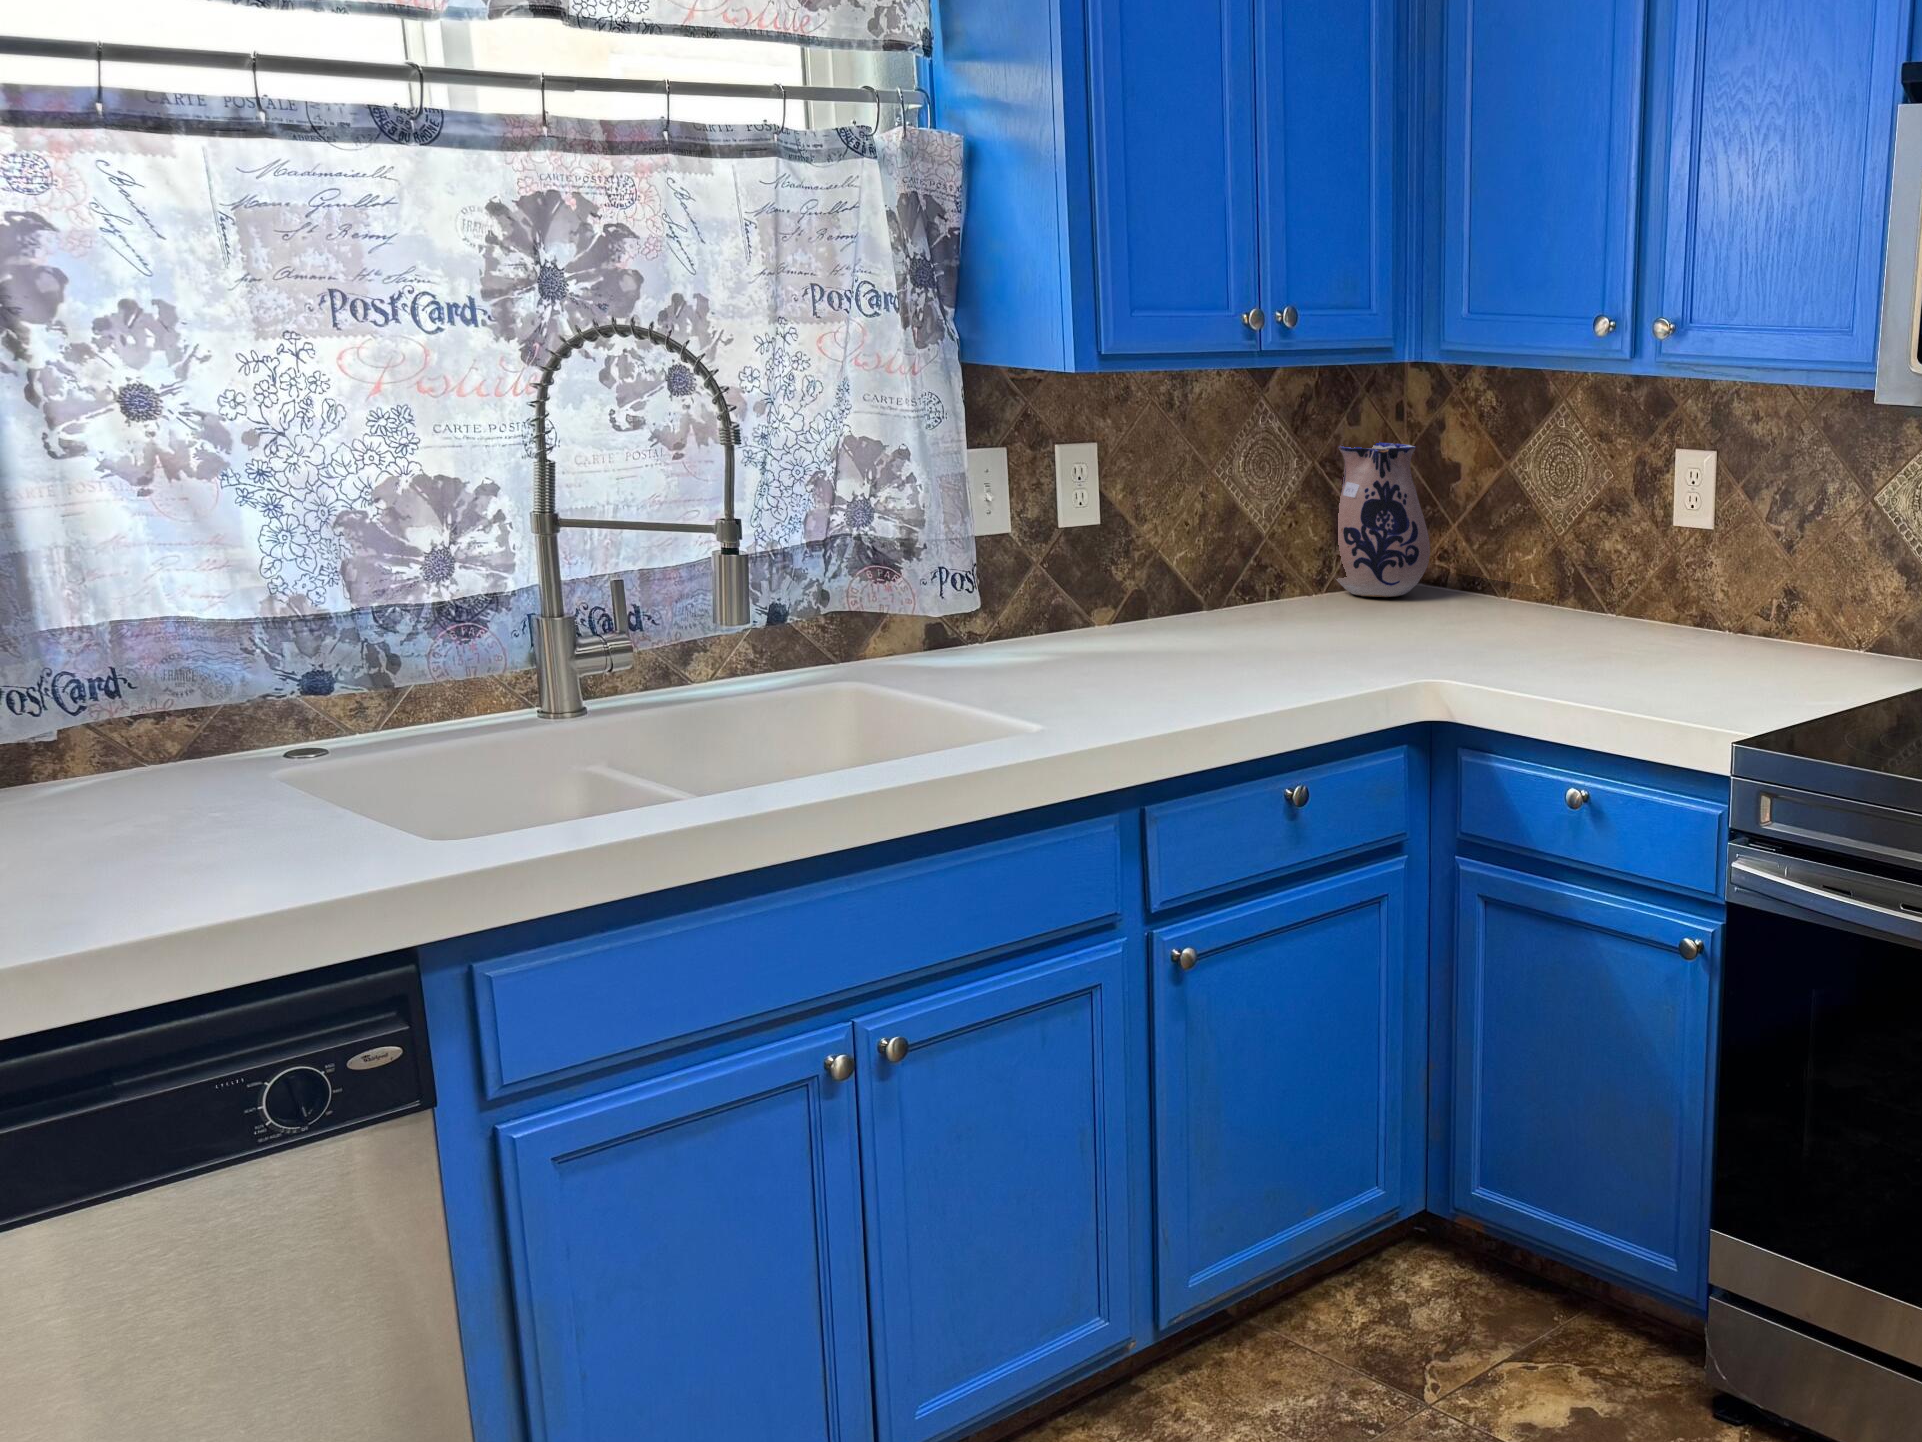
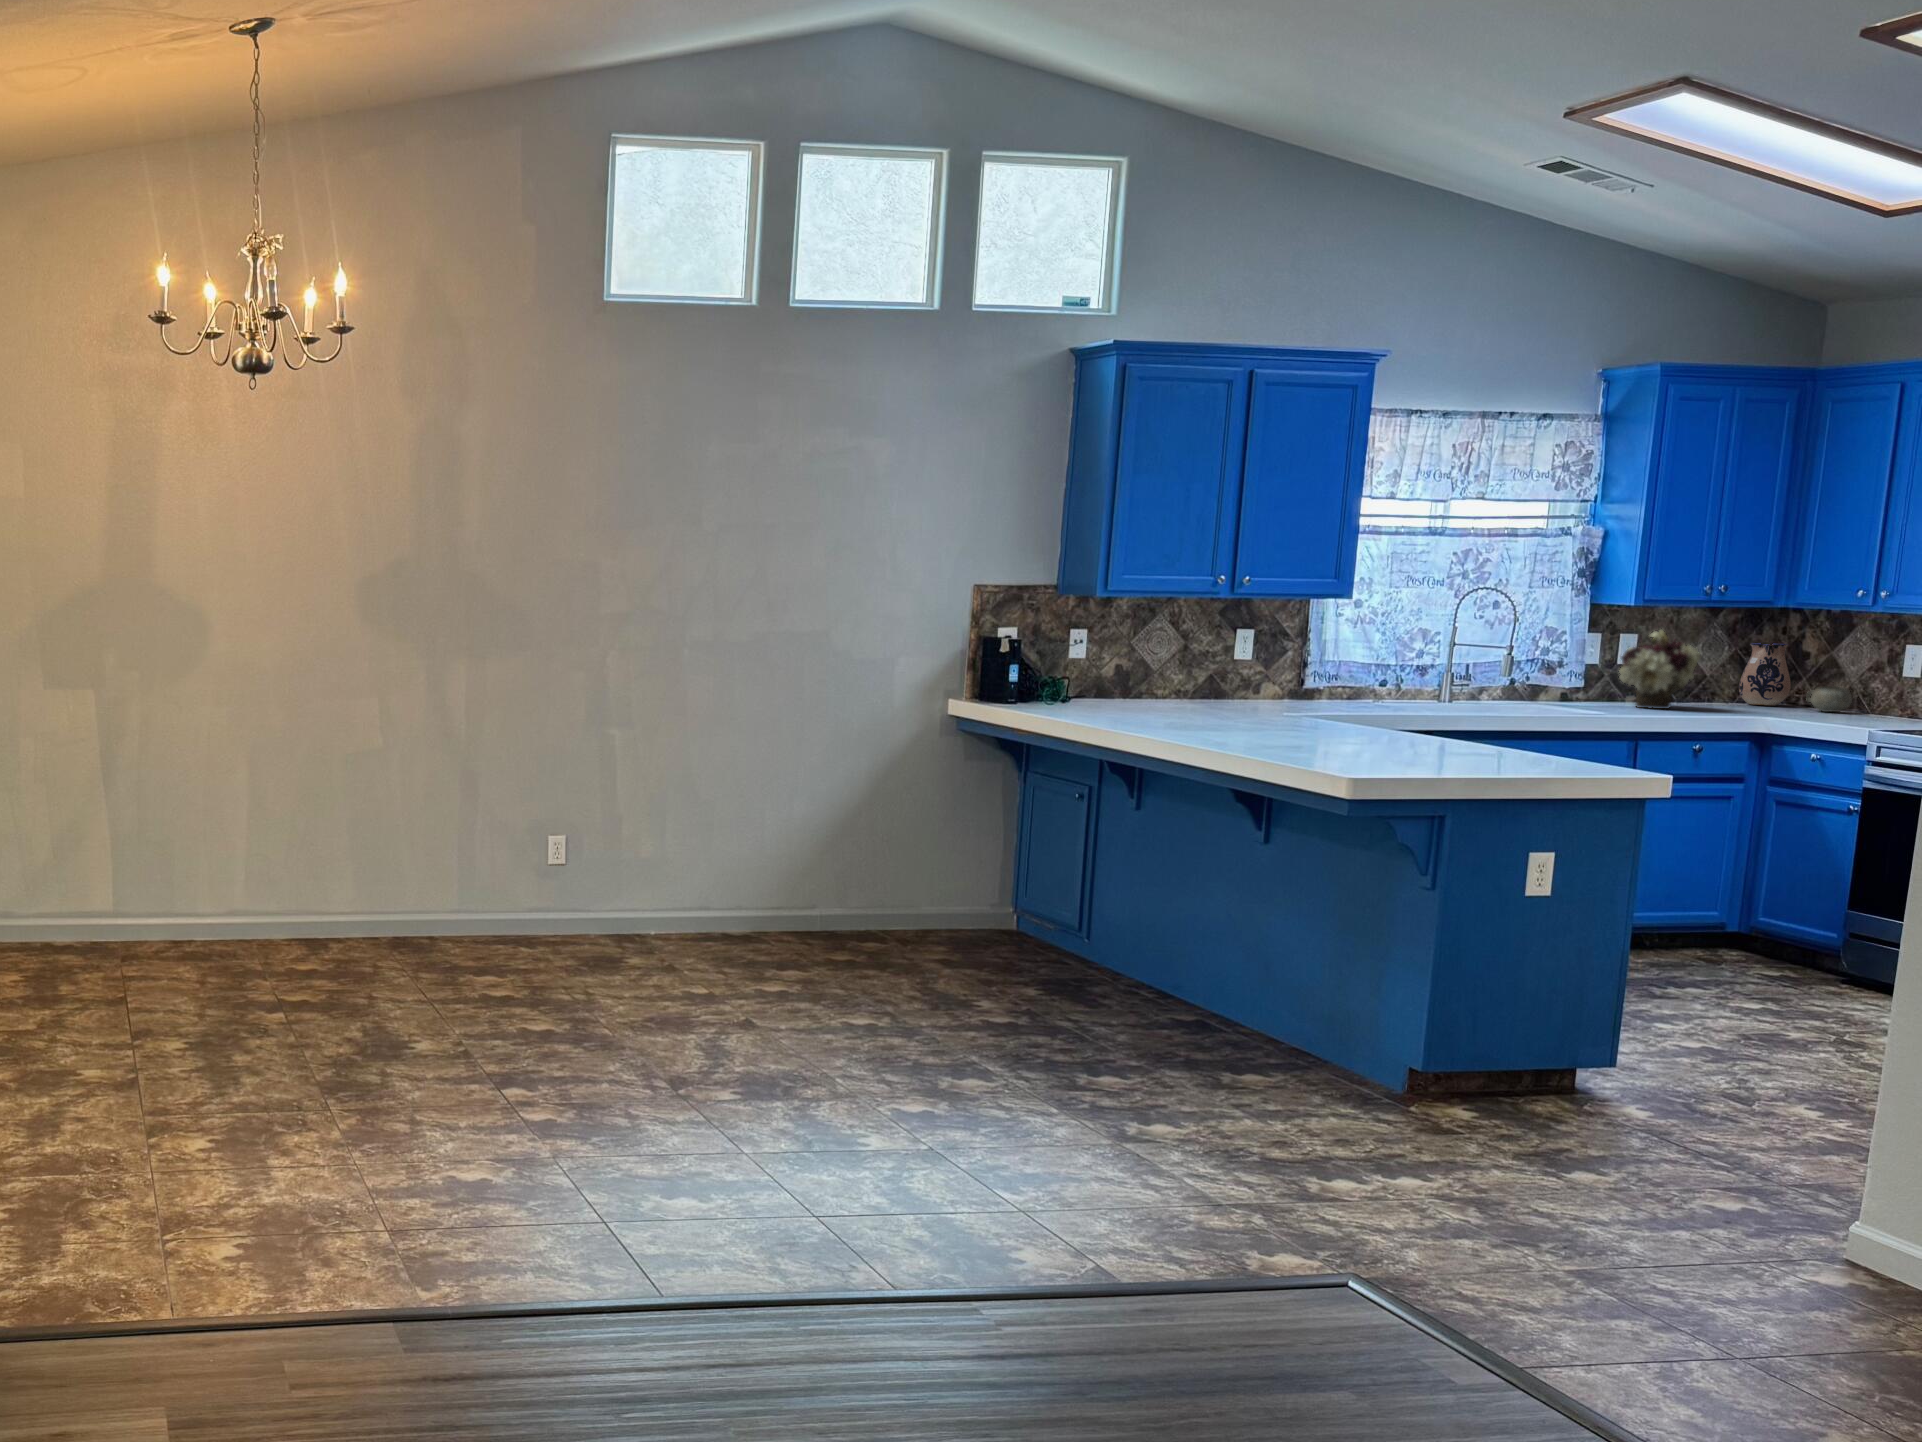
flower arrangement: none [1054,439,1252,670] -> present [1620,630,1700,709]
decorative bowl: none [1473,553,1567,620] -> present [1806,686,1852,712]

